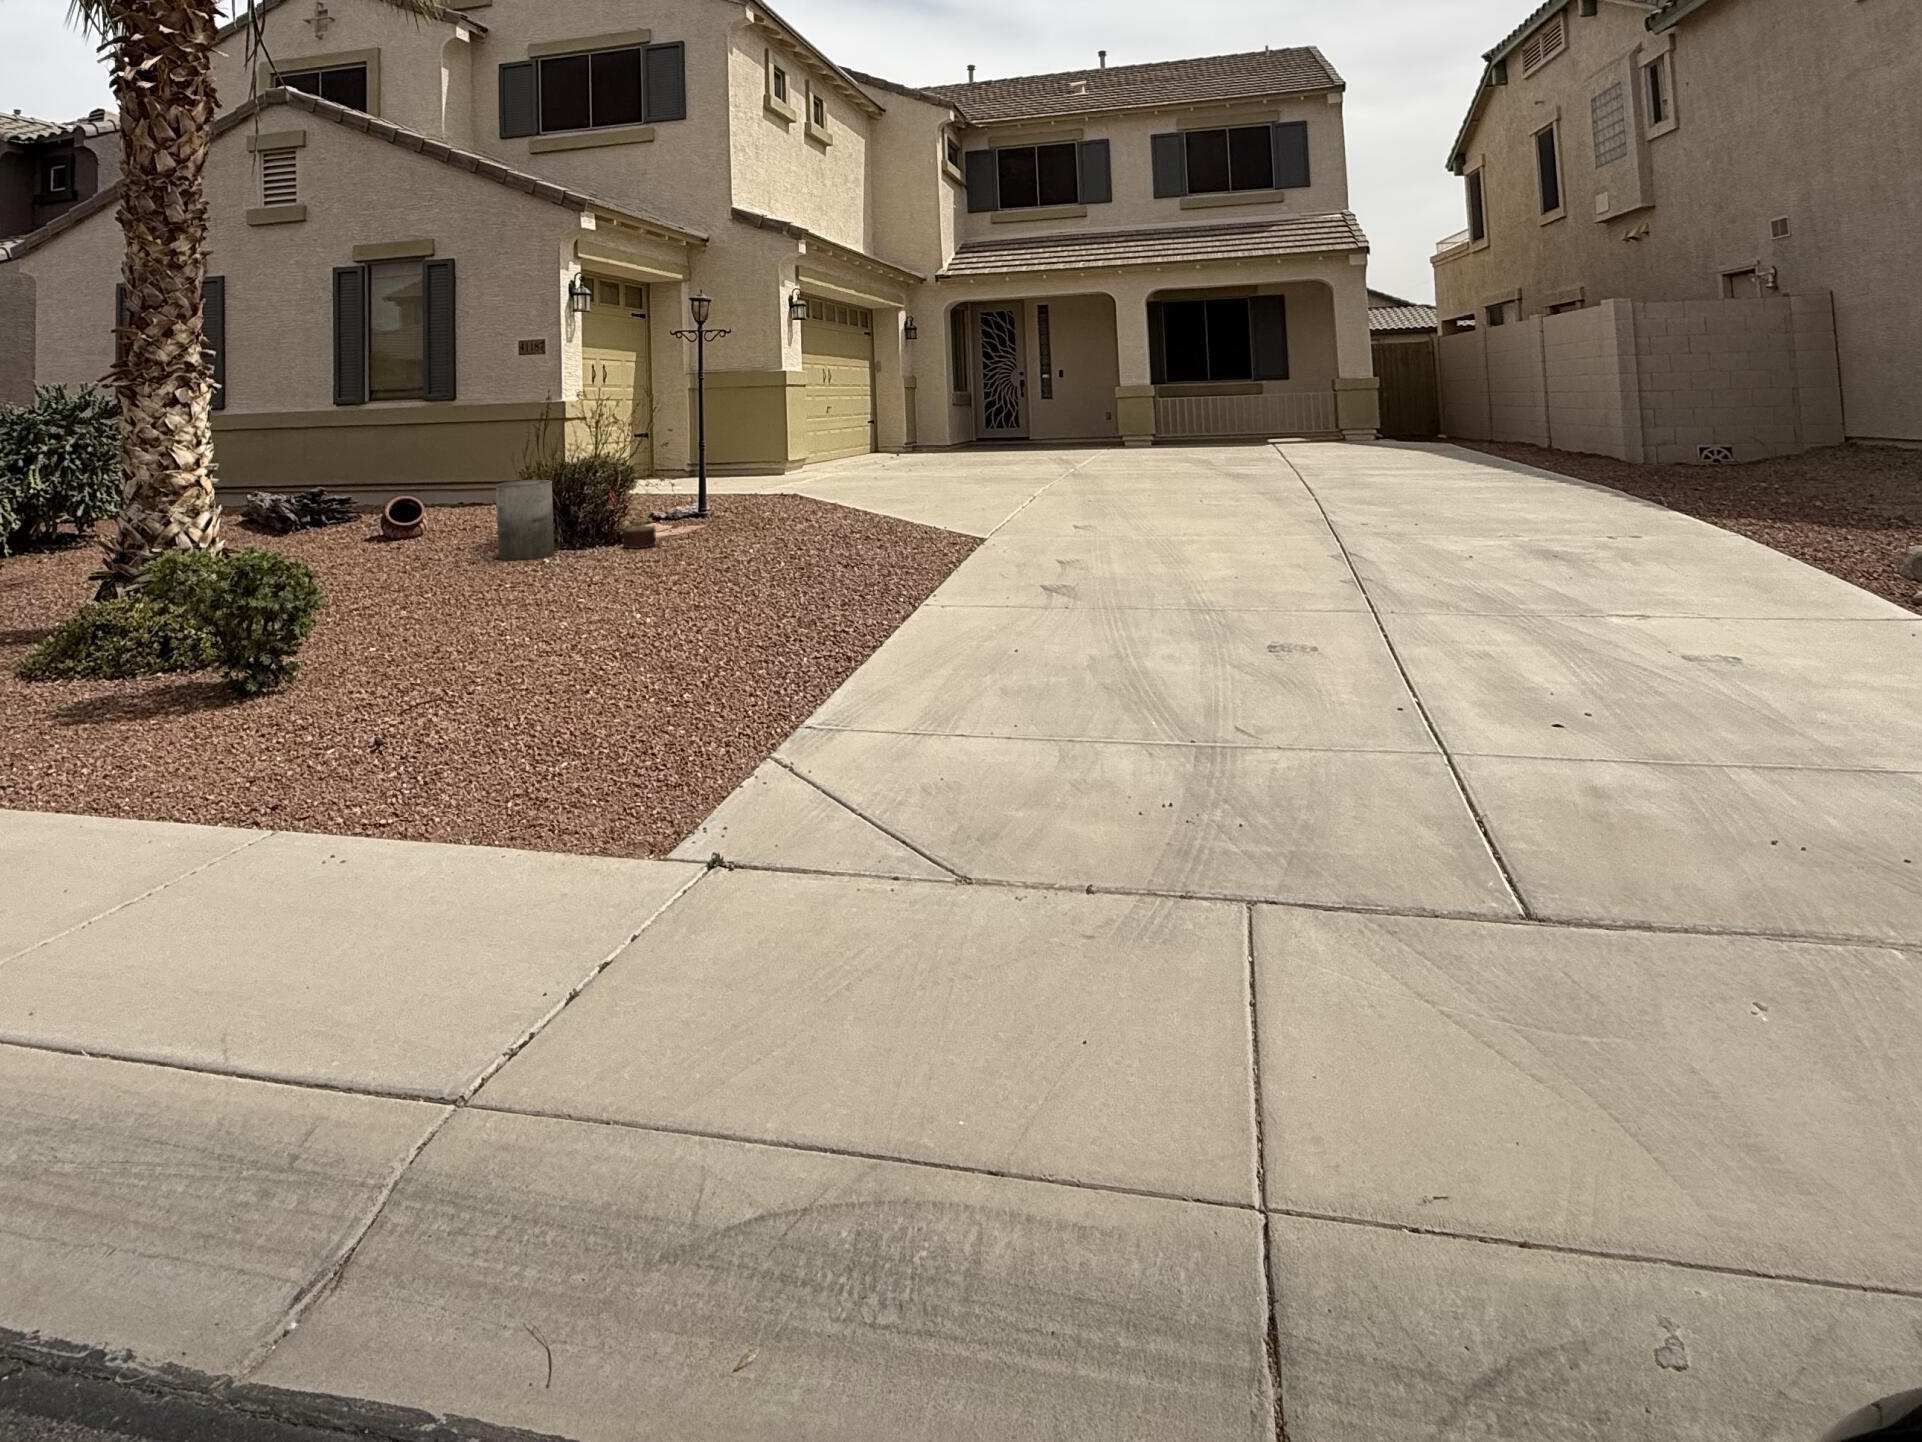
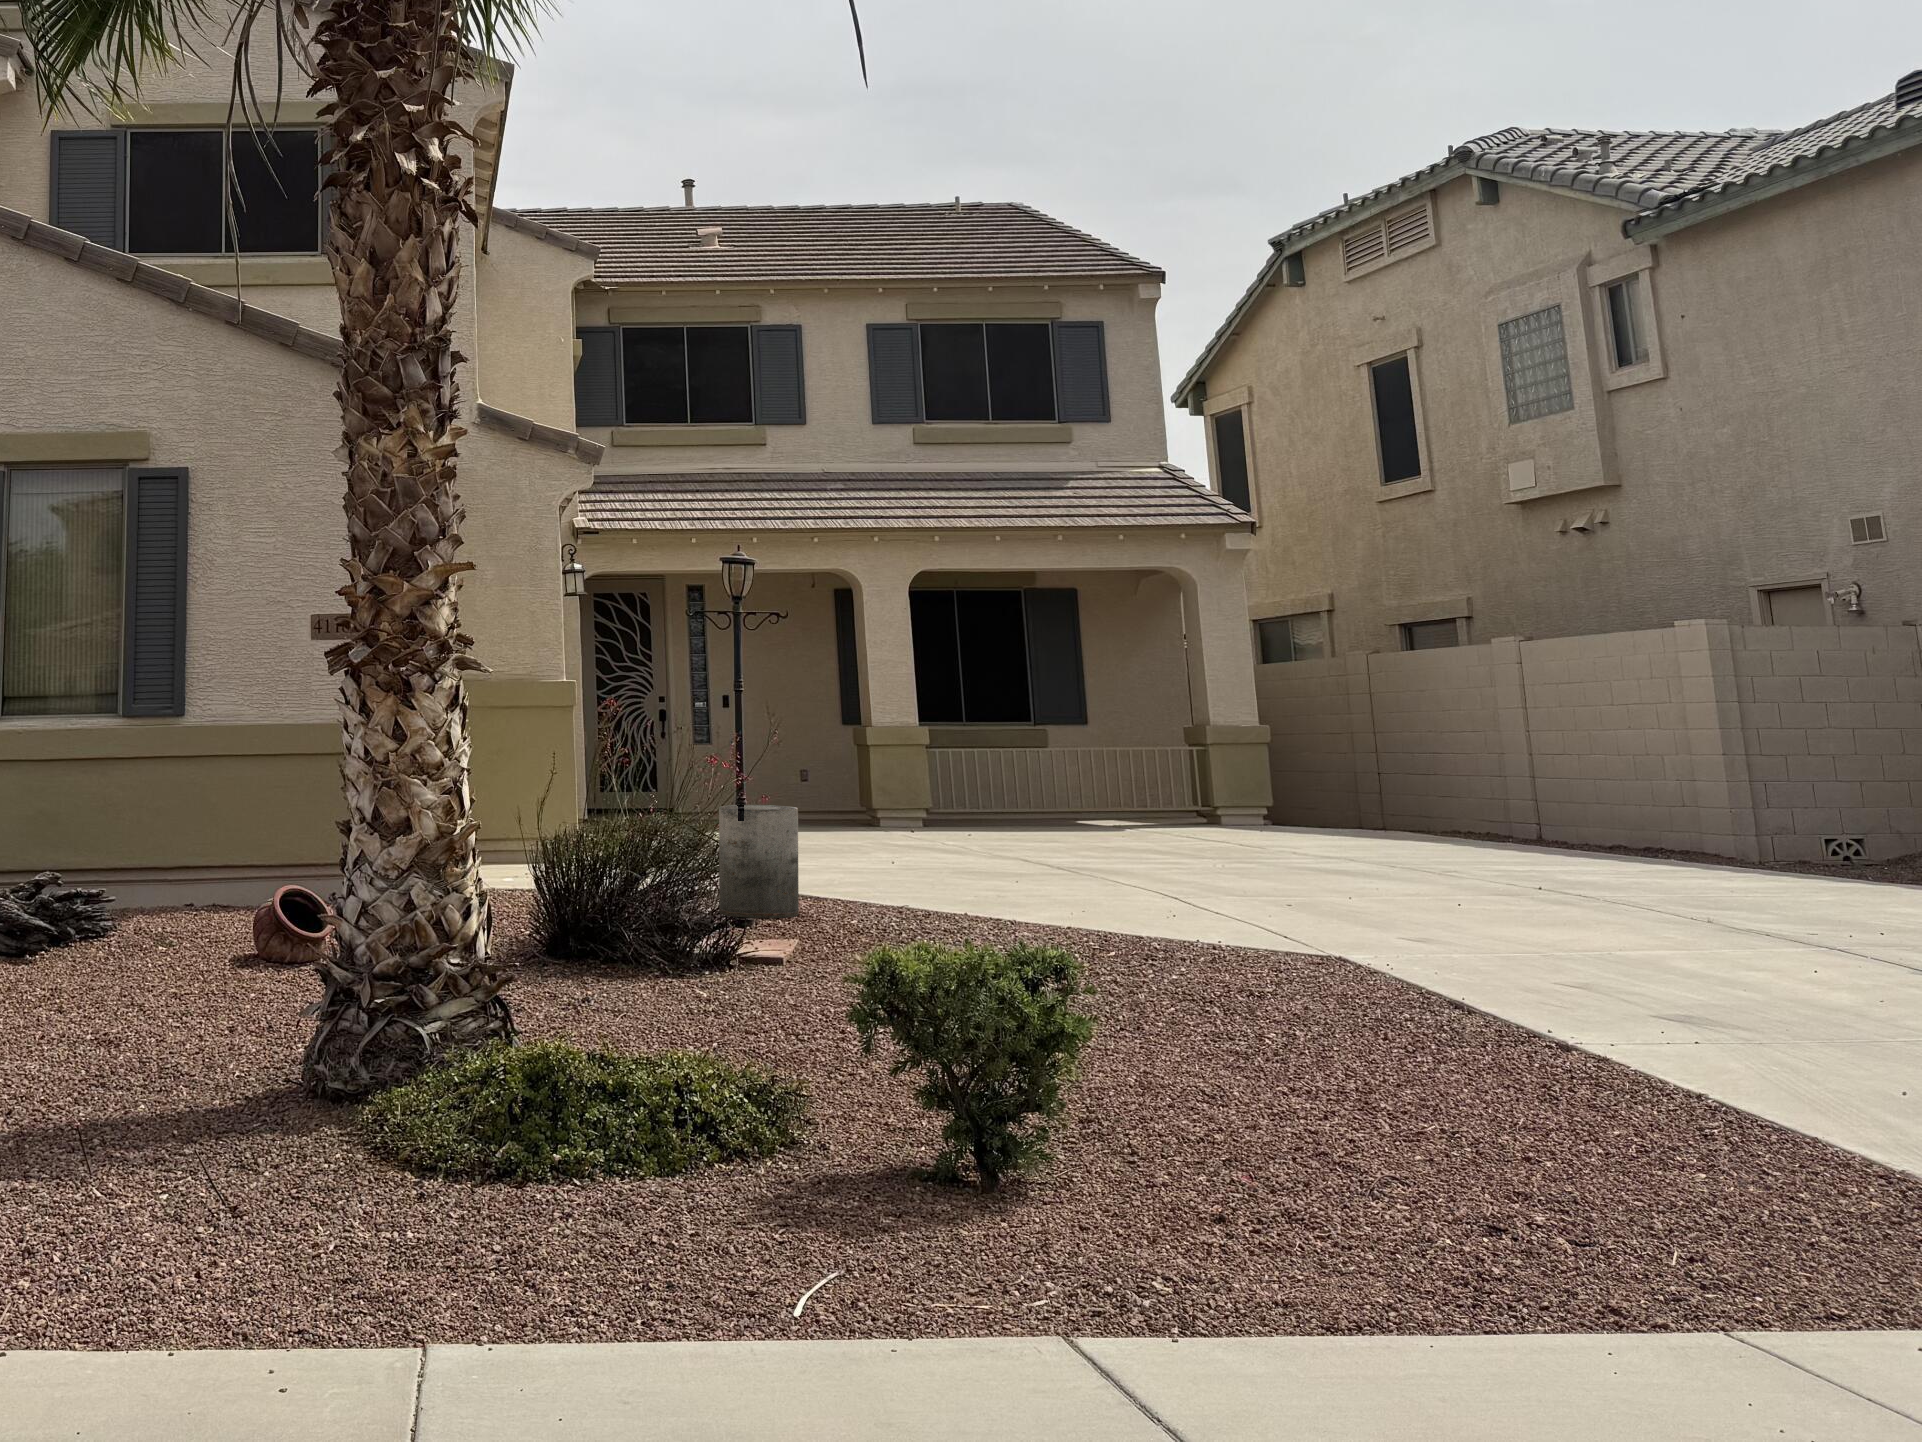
decorative plant: present [622,490,656,549] -> none [847,820,897,907]

